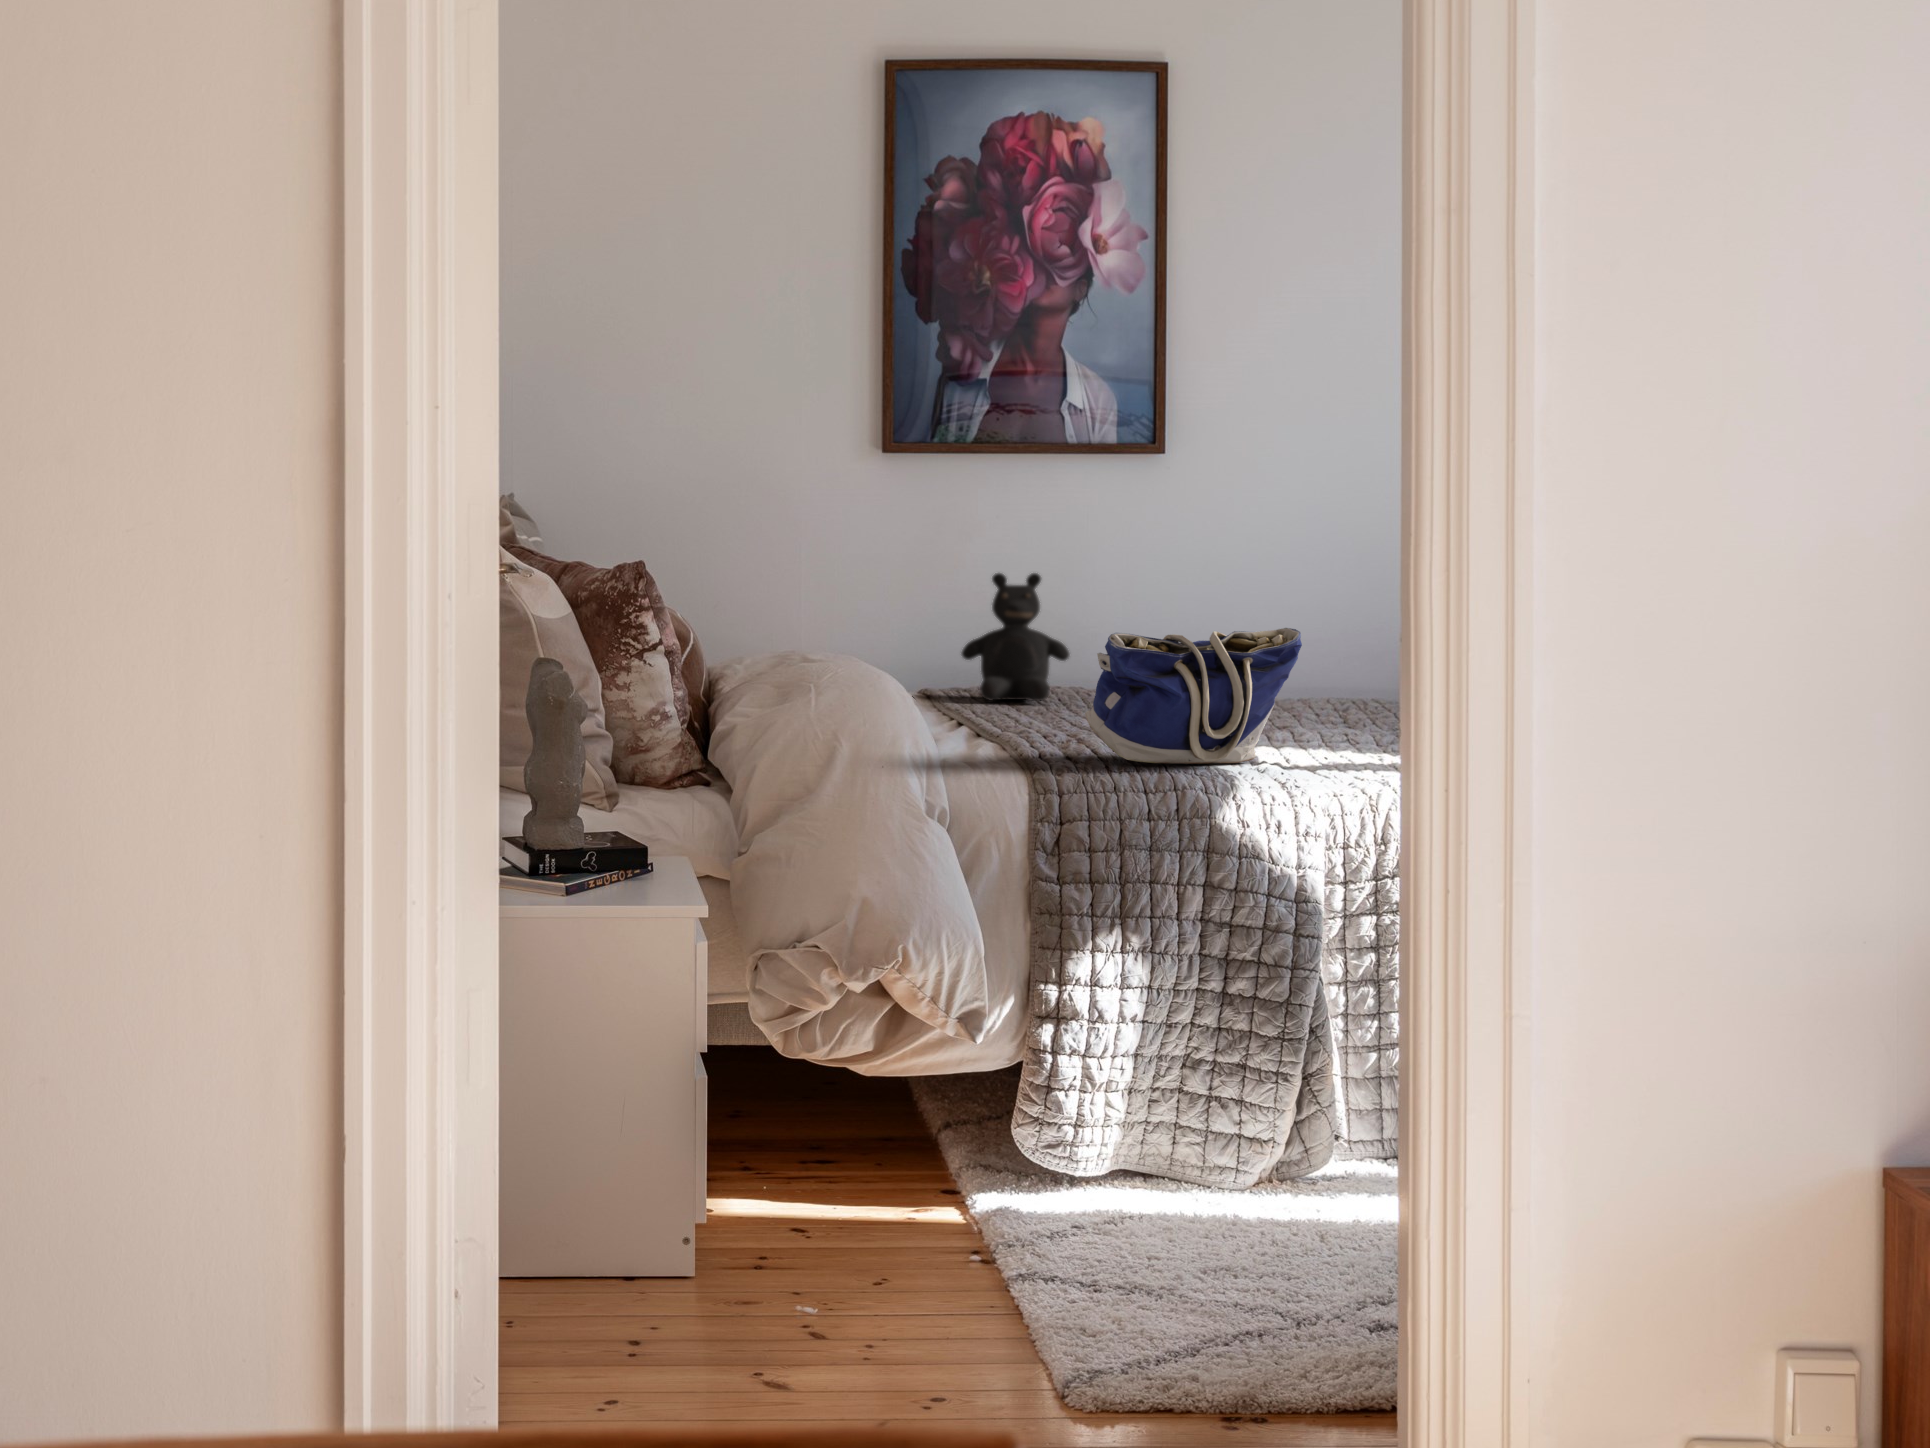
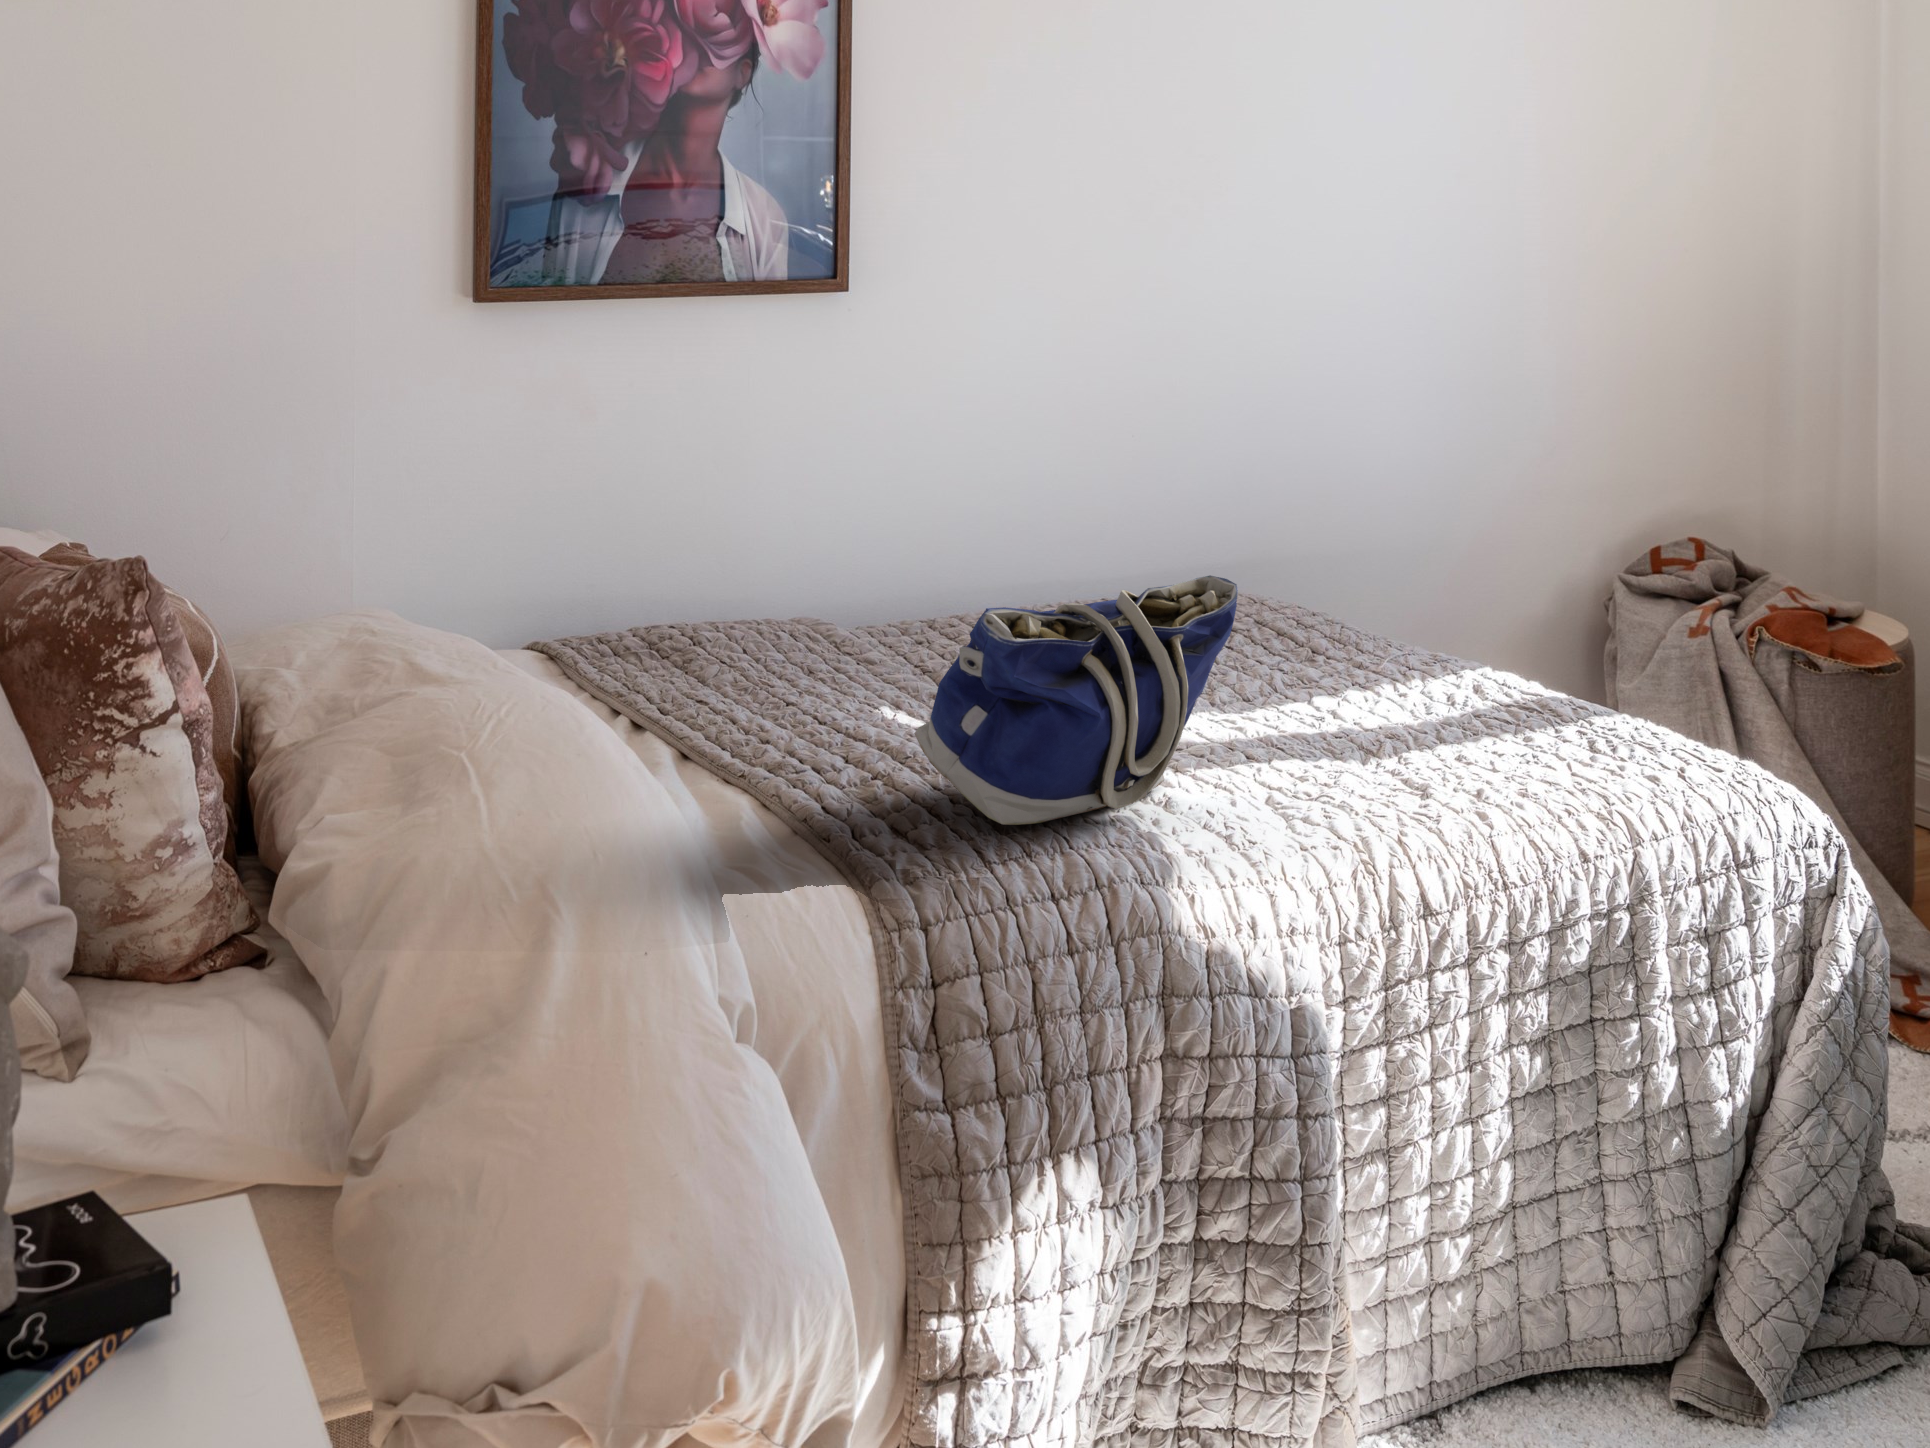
teddy bear: present [962,573,1069,701] -> none [620,440,769,624]

